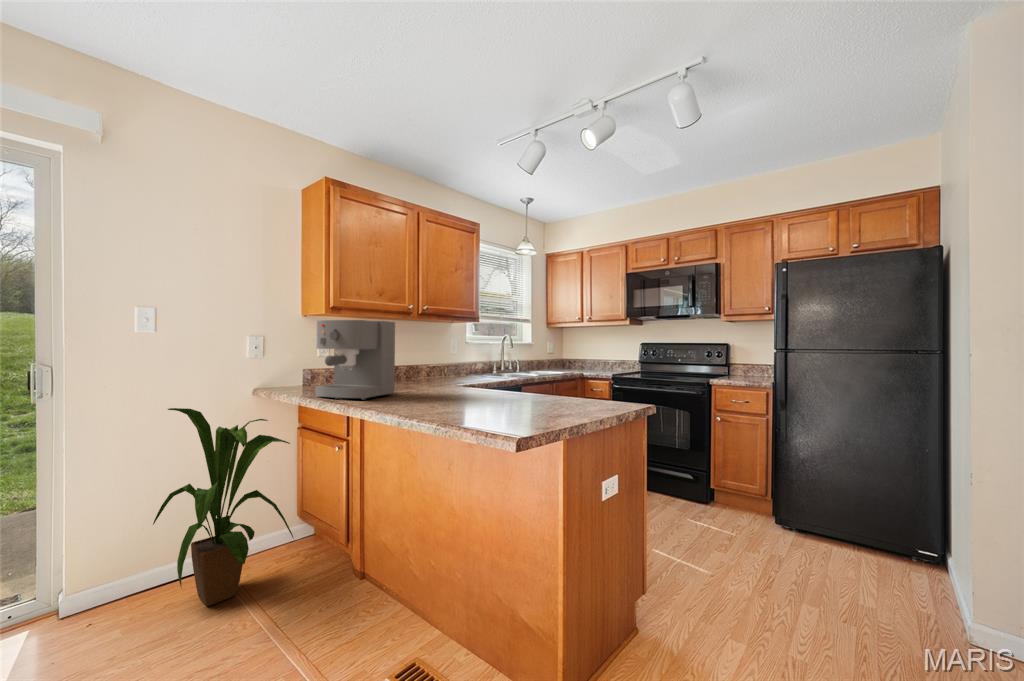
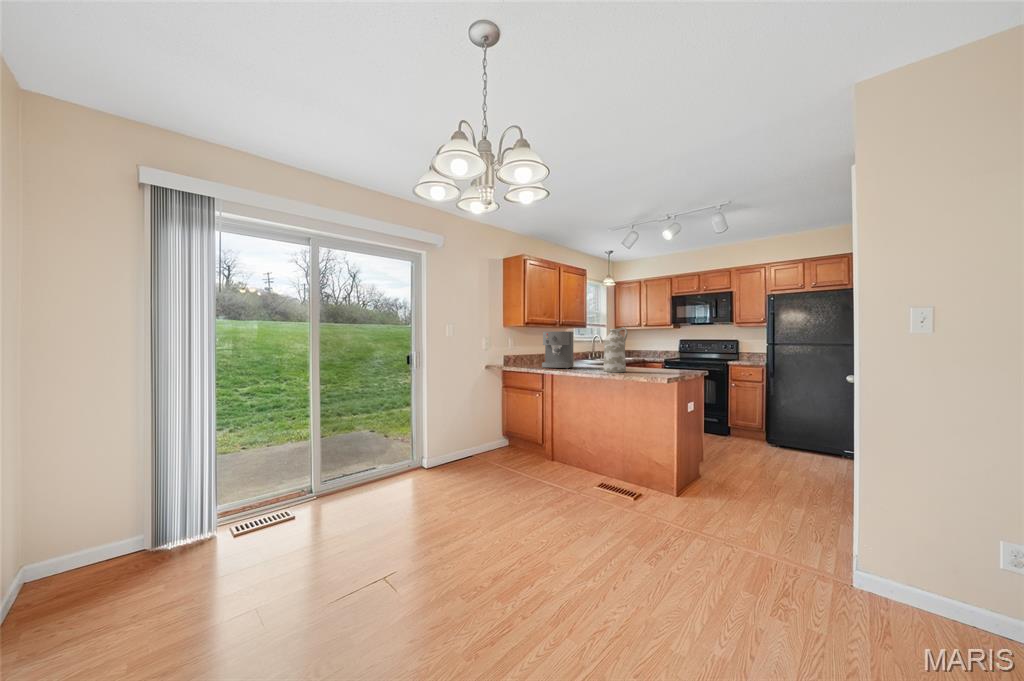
vase: none [424,310,475,413] -> present [603,327,628,372]
house plant: present [153,408,293,606] -> none [461,372,524,466]

